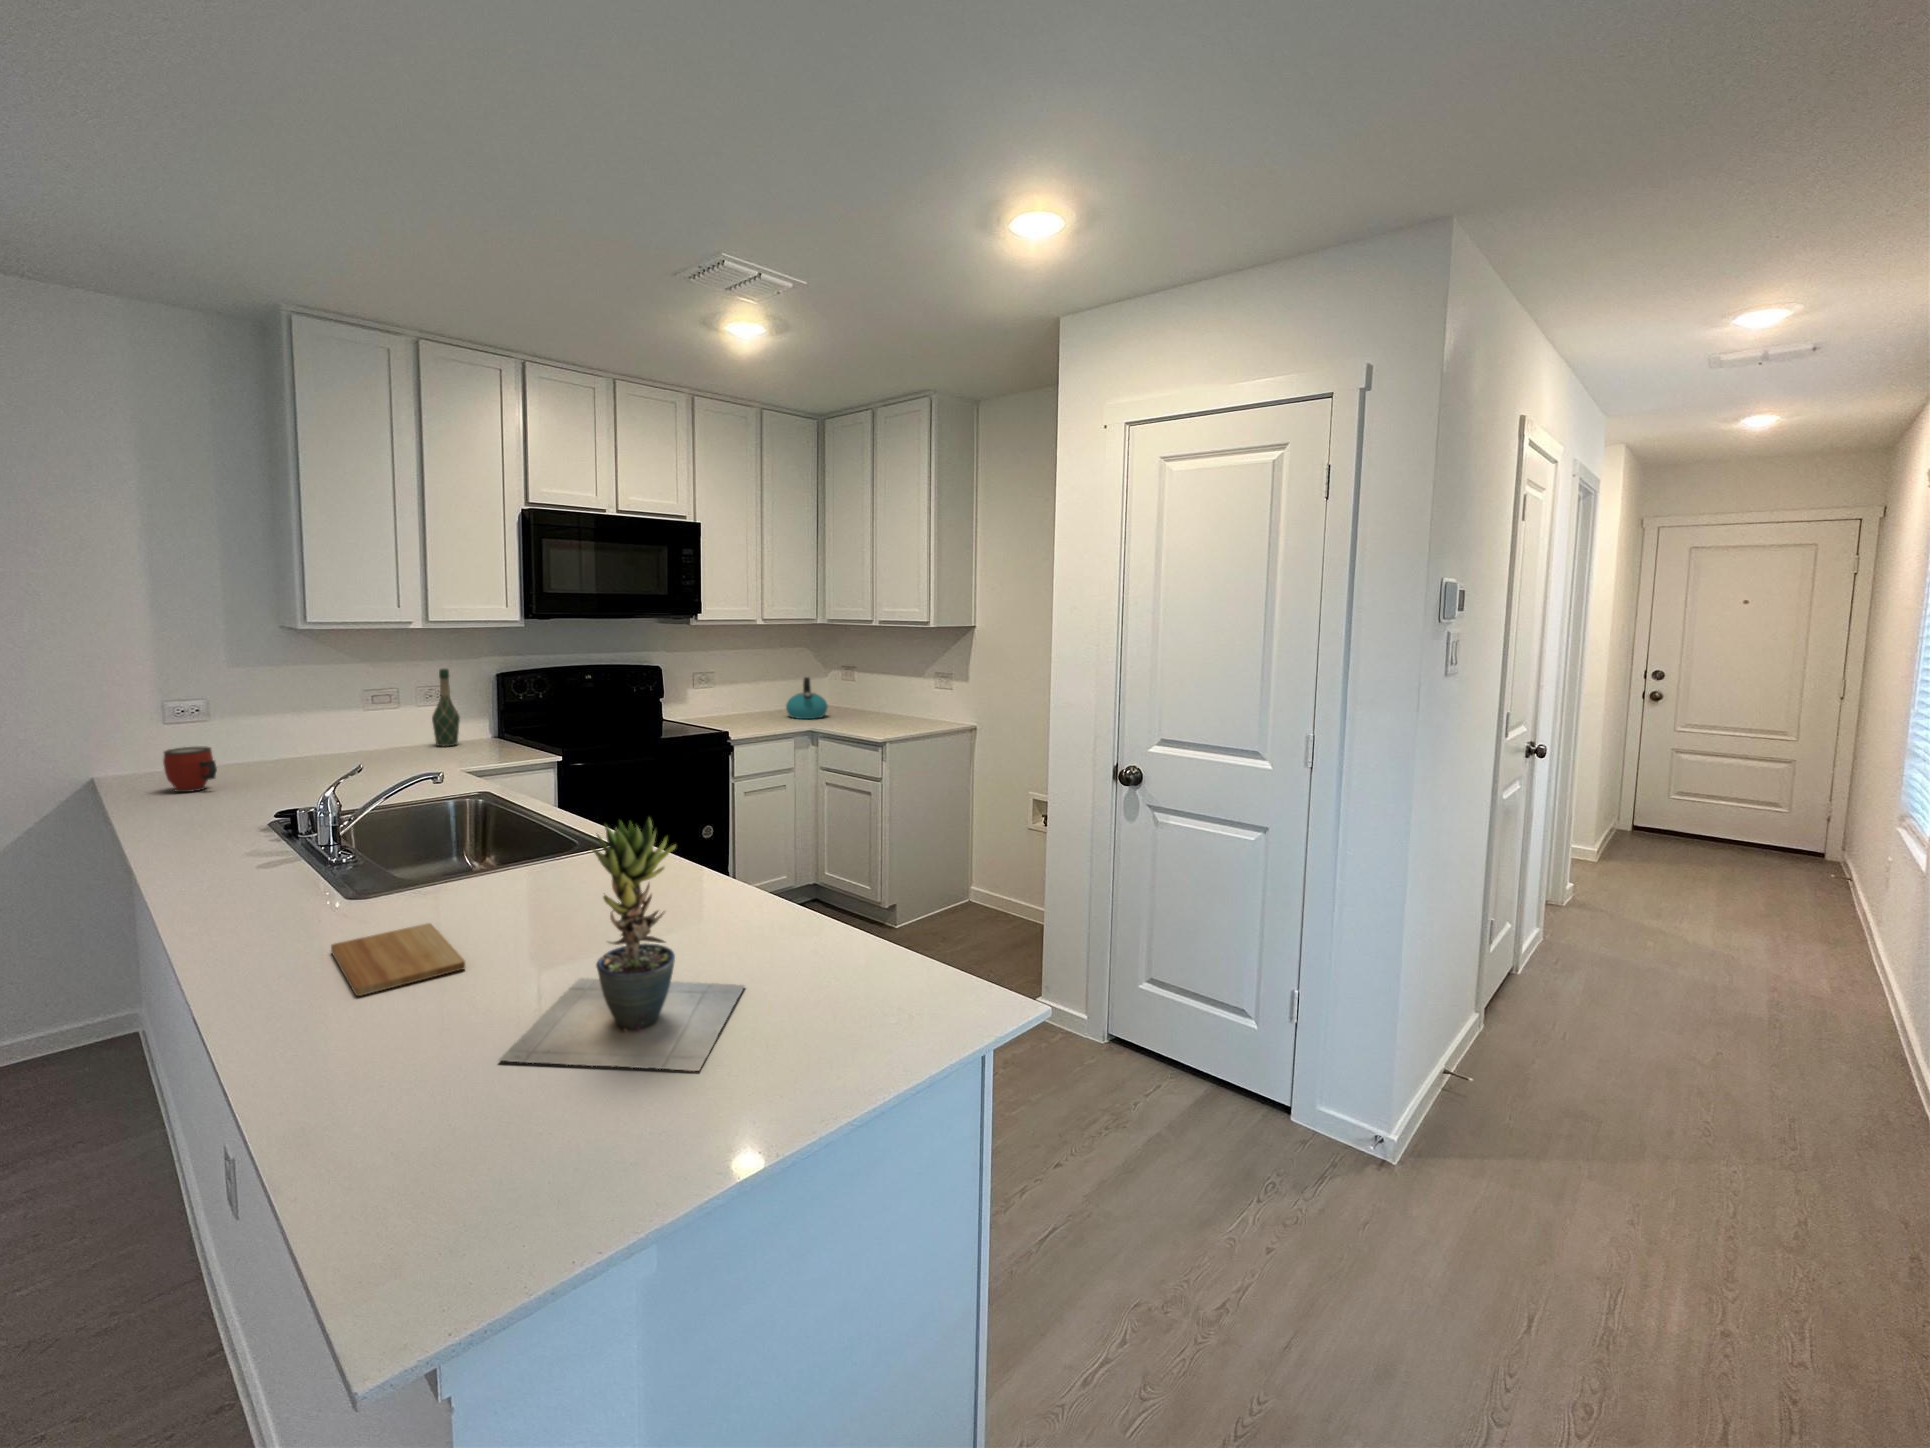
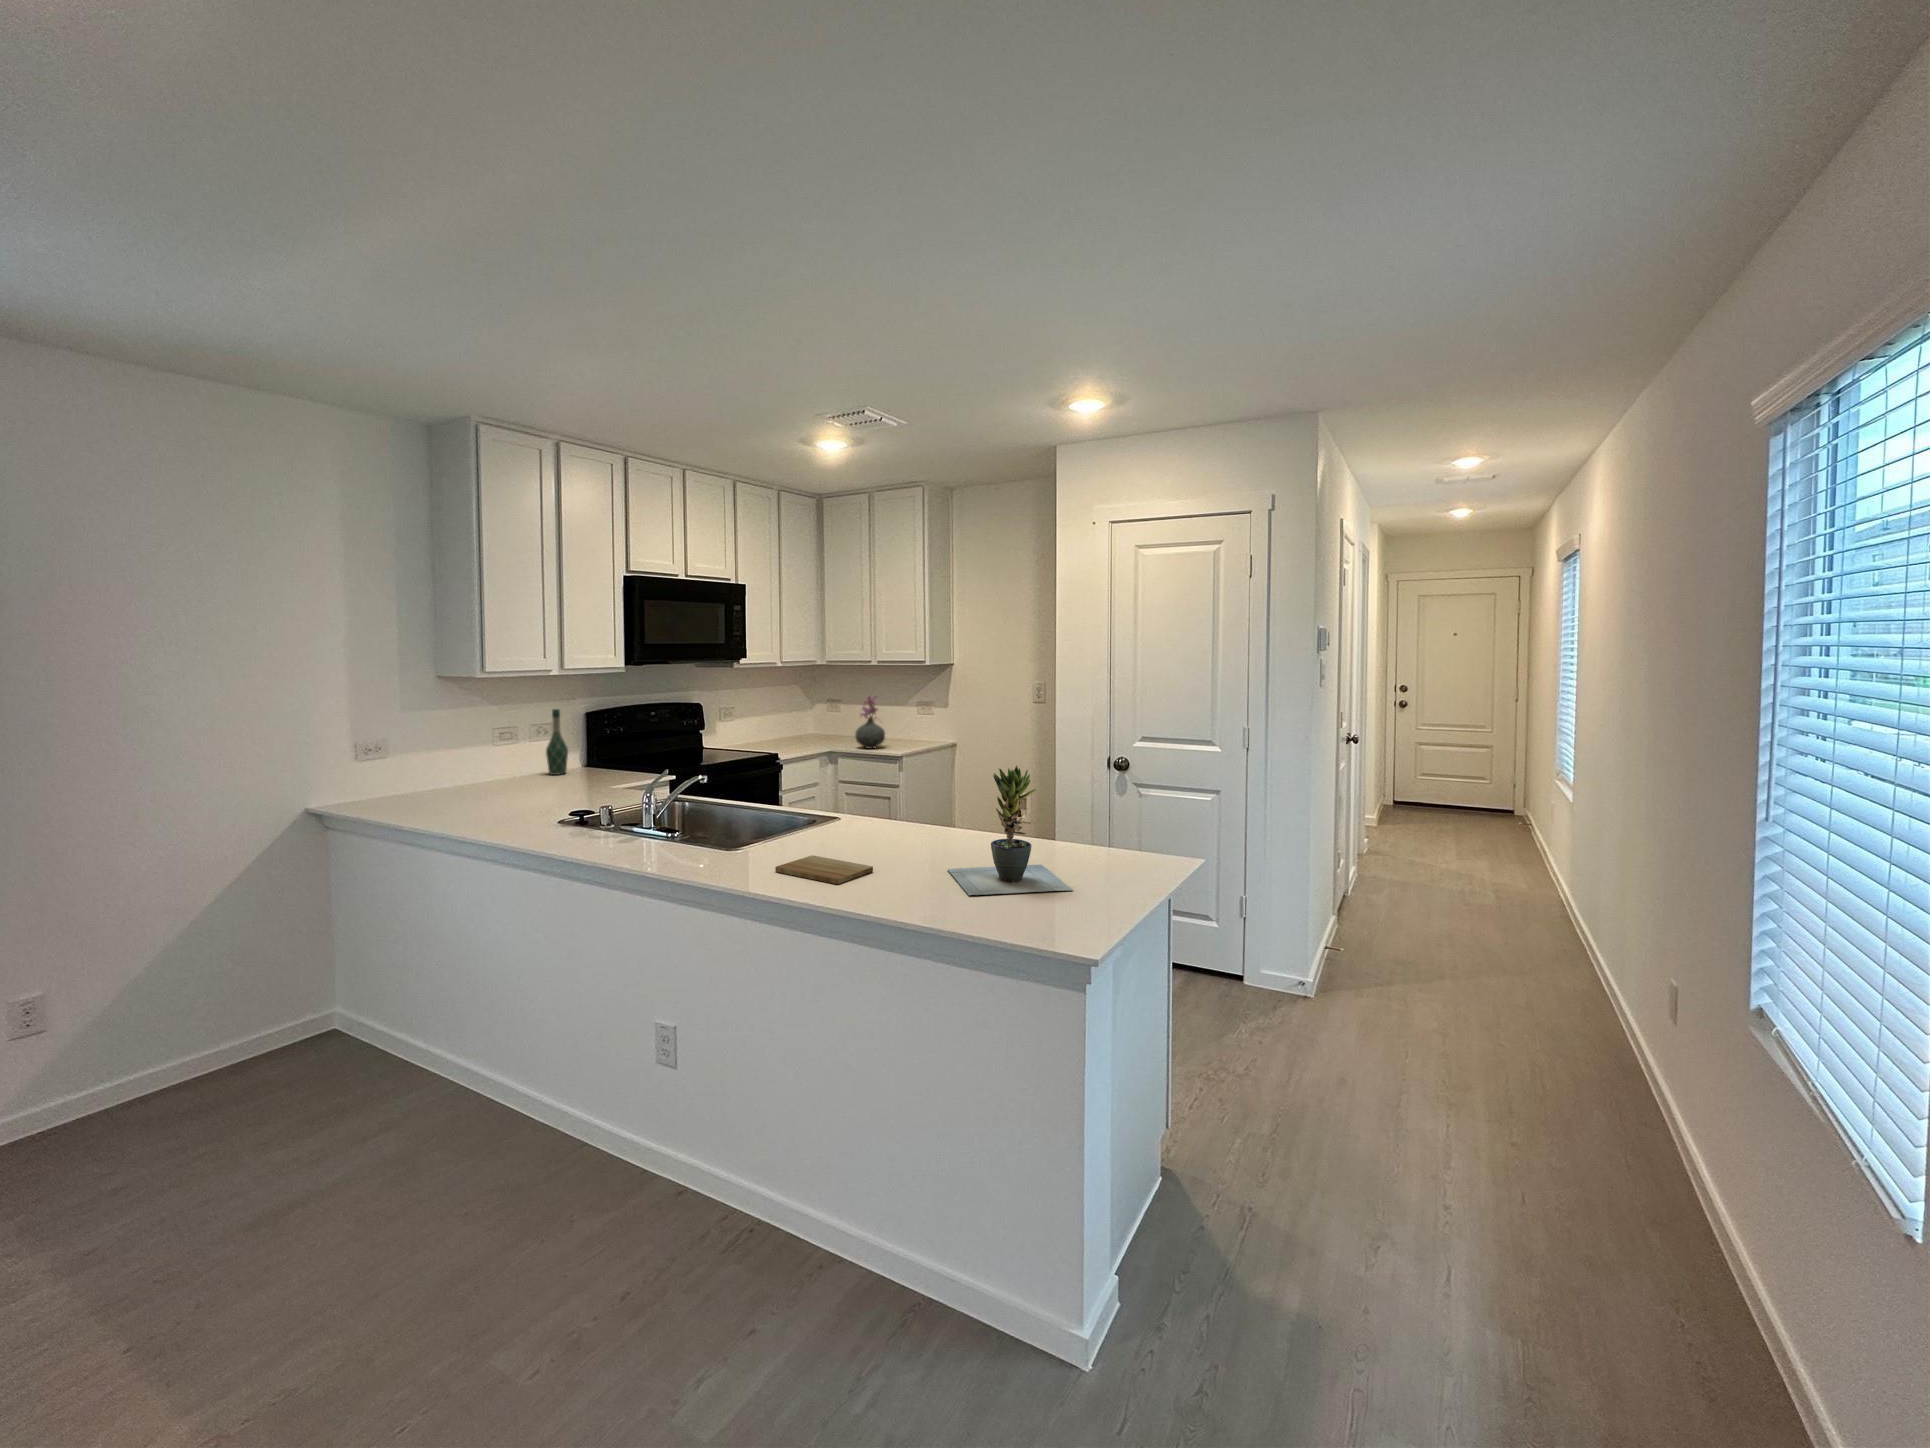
vase: none [842,663,879,729] -> present [855,696,885,749]
kettle: present [786,677,828,719] -> none [795,709,830,744]
mug: present [163,746,217,792] -> none [405,775,449,812]

